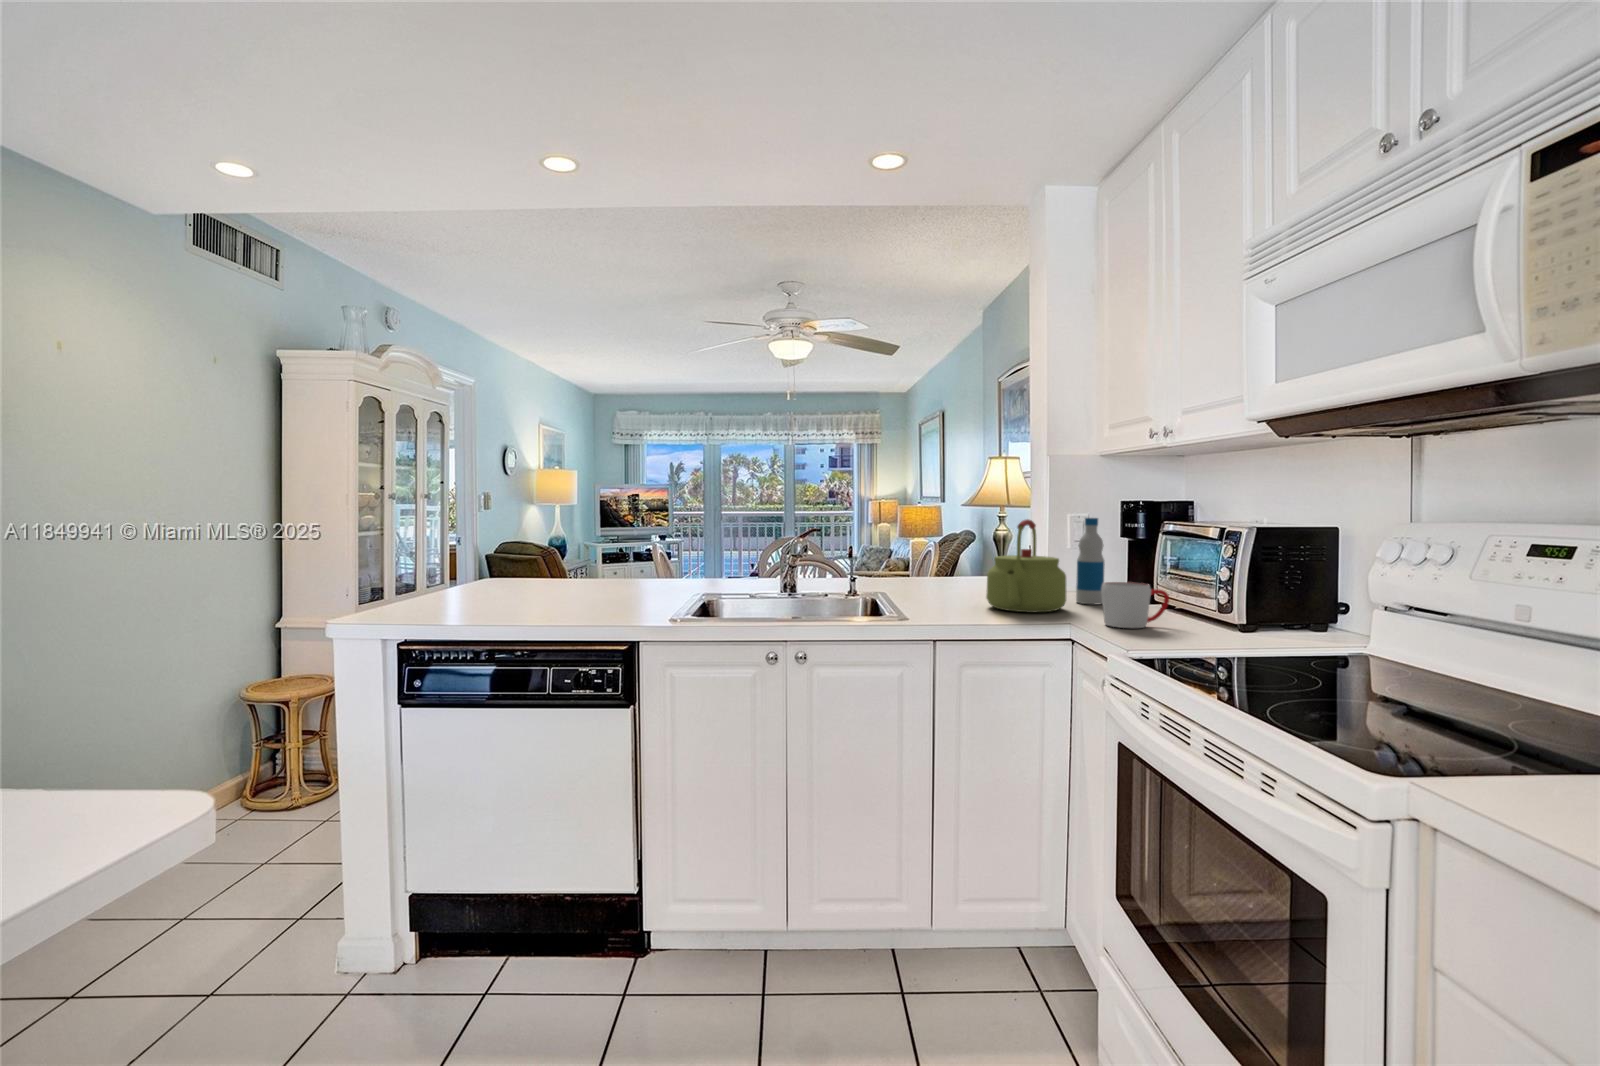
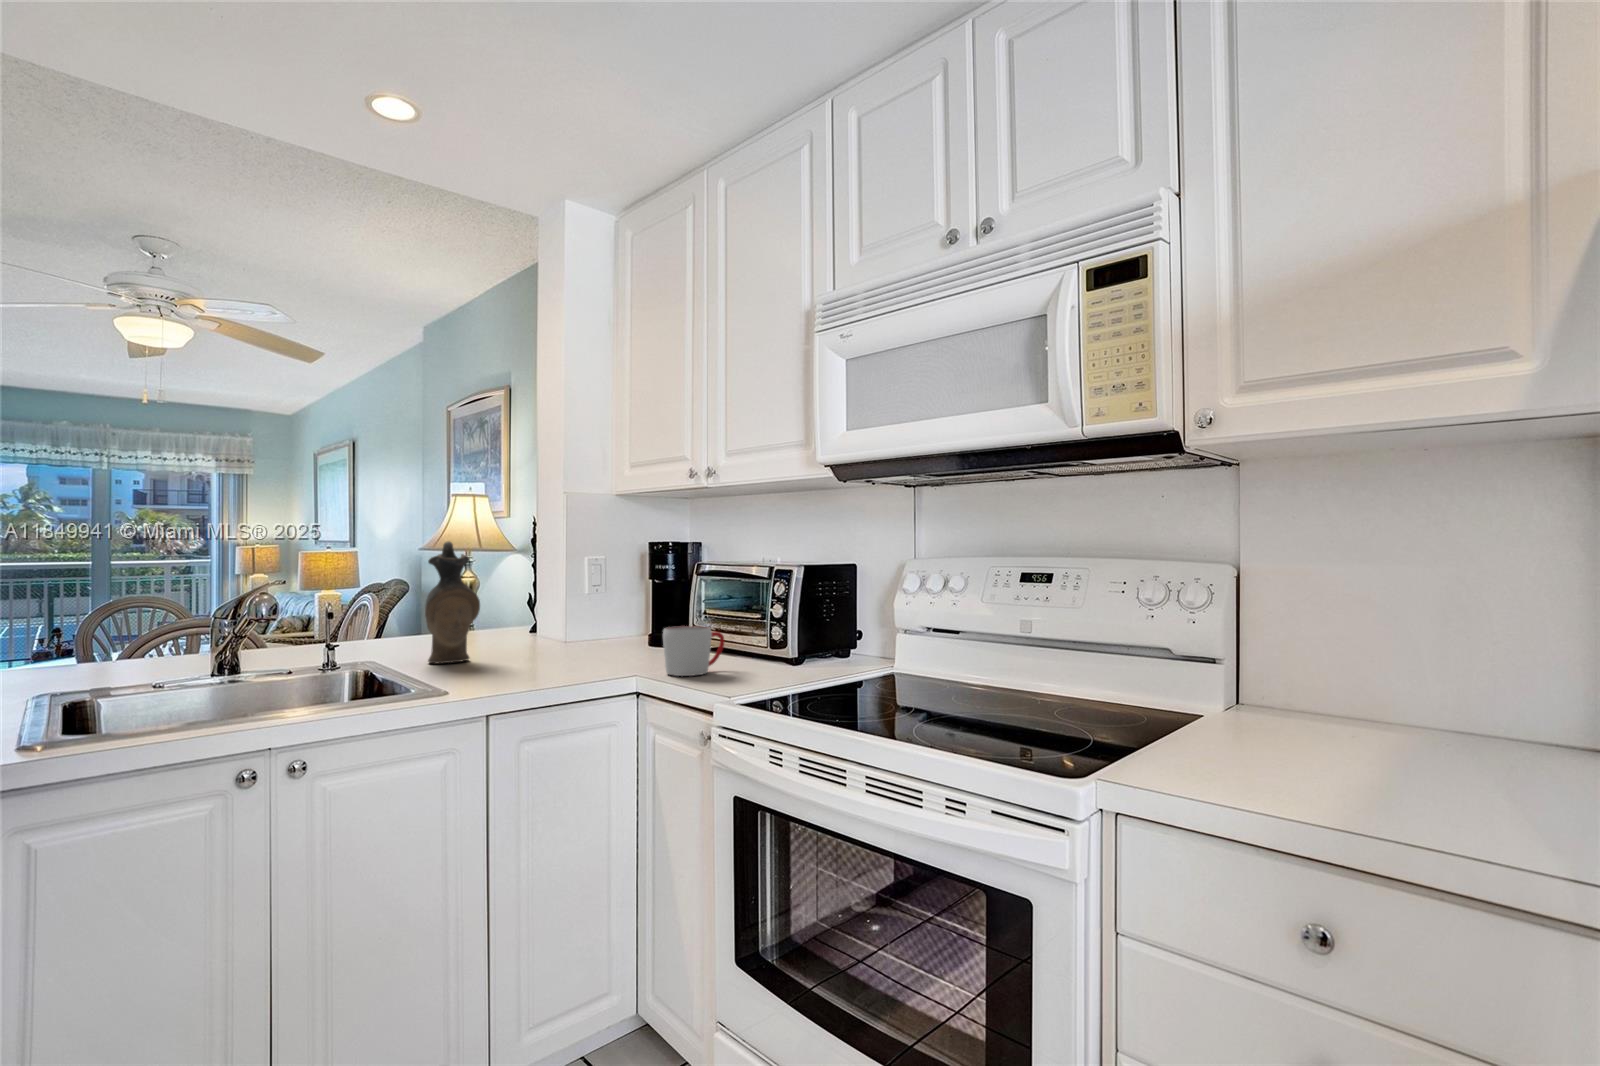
ceramic pitcher: none [927,501,967,597] -> present [425,542,480,663]
bottle: present [1076,518,1105,604] -> none [609,560,638,655]
kettle: present [986,519,1066,612] -> none [517,562,610,671]

